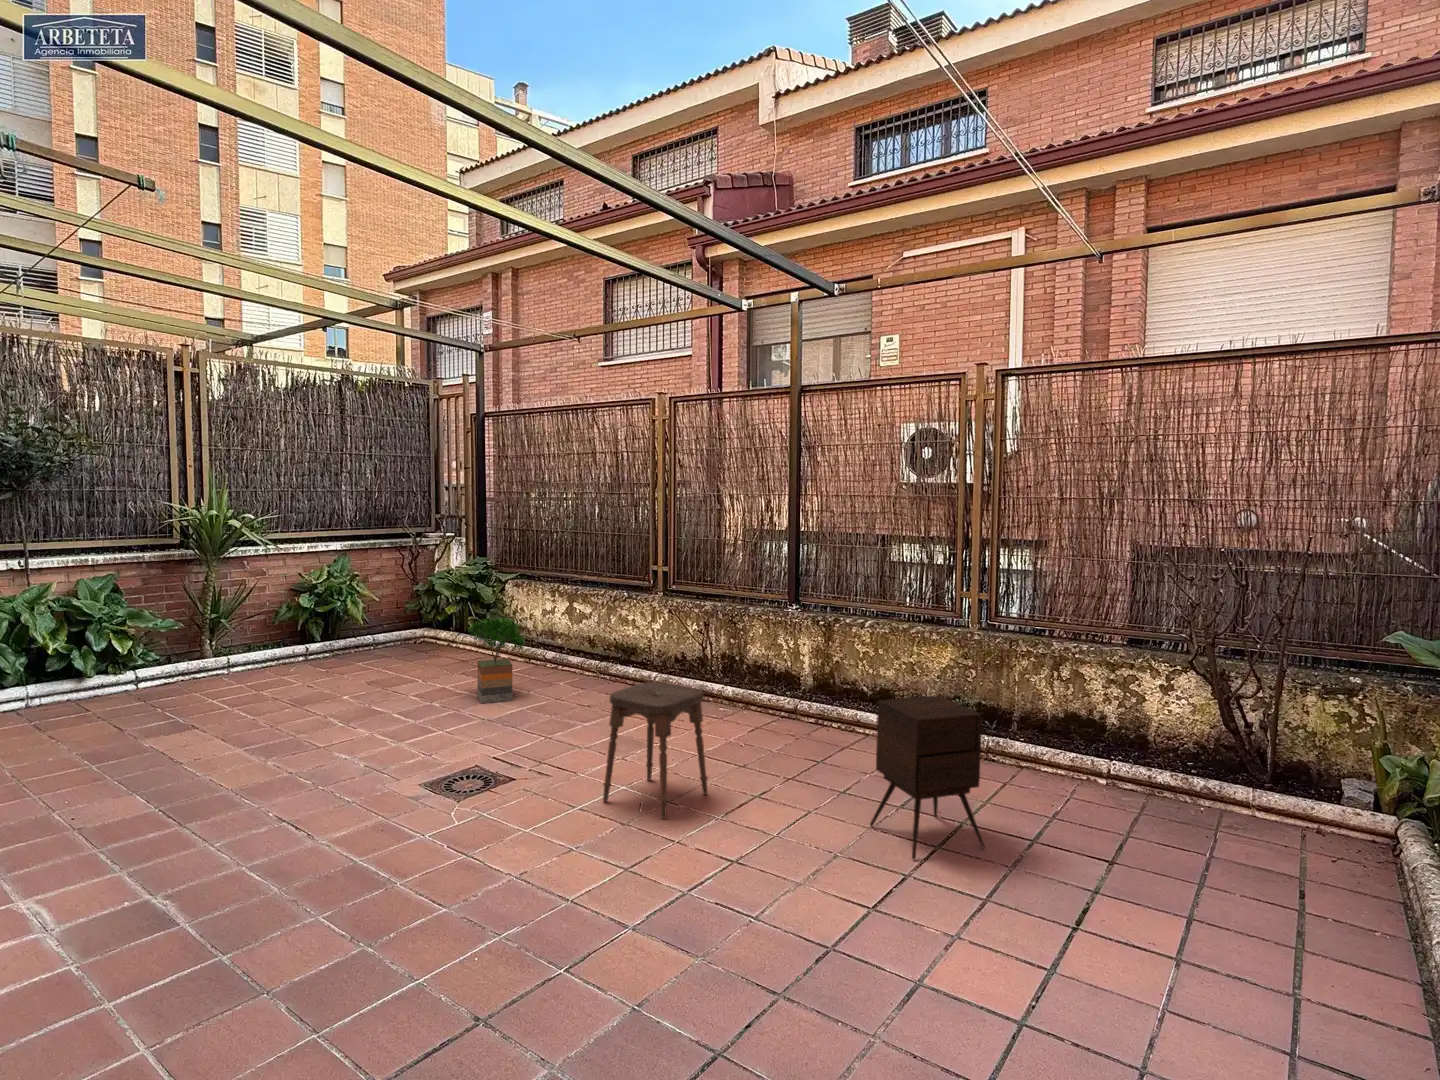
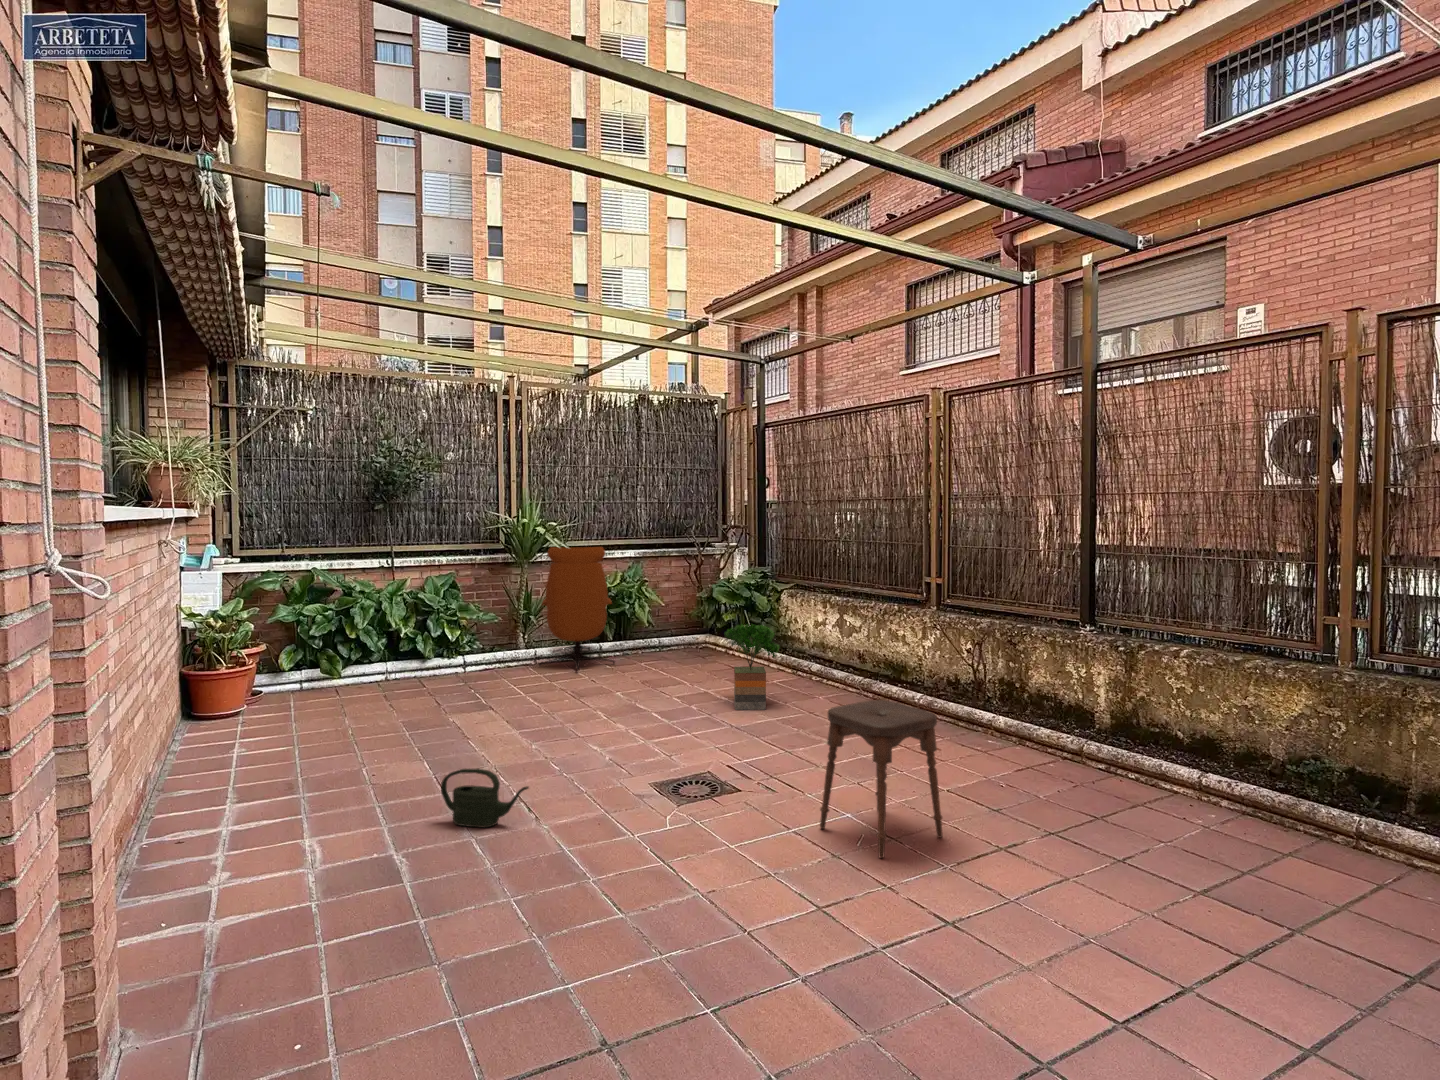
lounge chair: none [236,542,329,679] -> present [539,547,615,672]
side table: present [870,696,985,859] -> none [1149,747,1327,975]
watering can: none [199,791,308,854] -> present [441,768,528,827]

